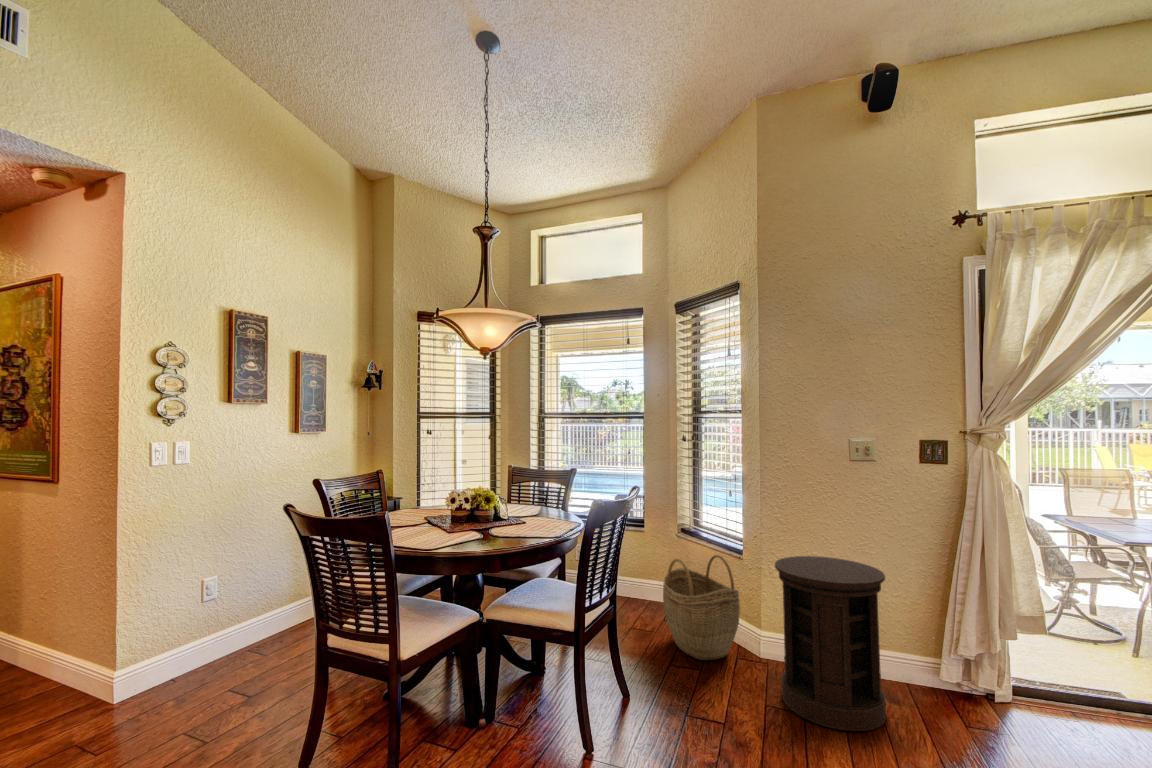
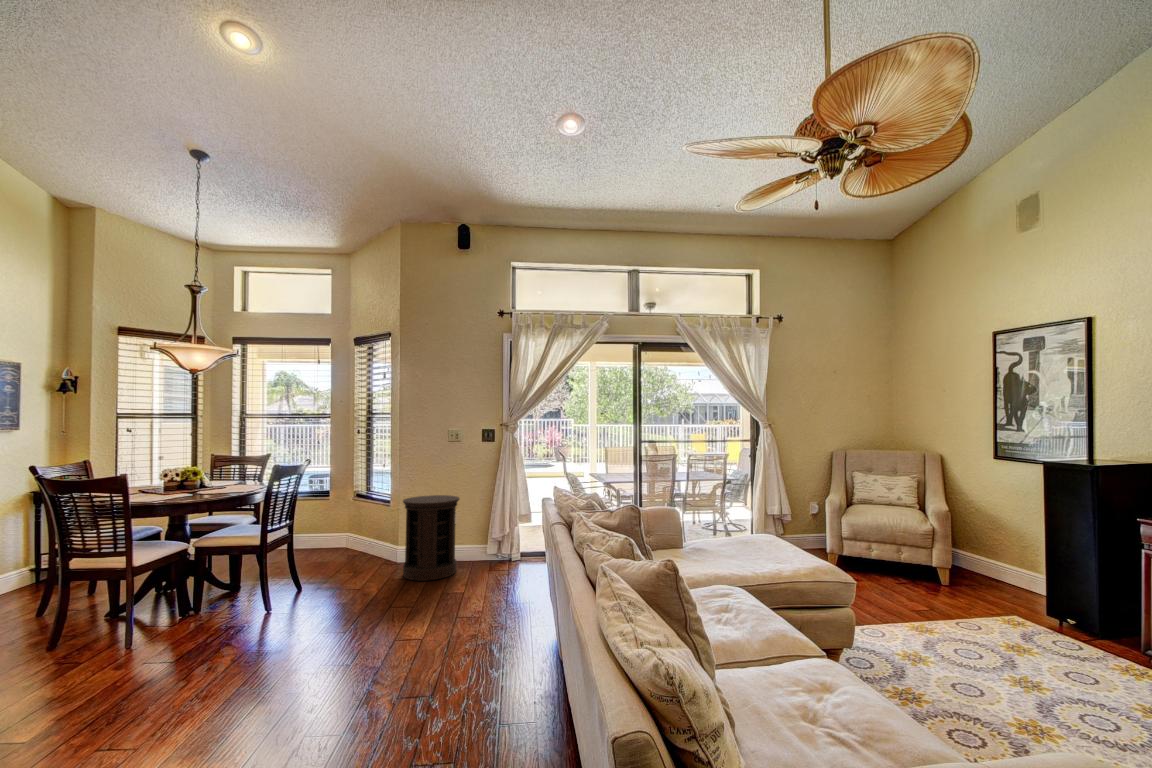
woven basket: present [663,555,740,660] -> none [336,504,387,568]

